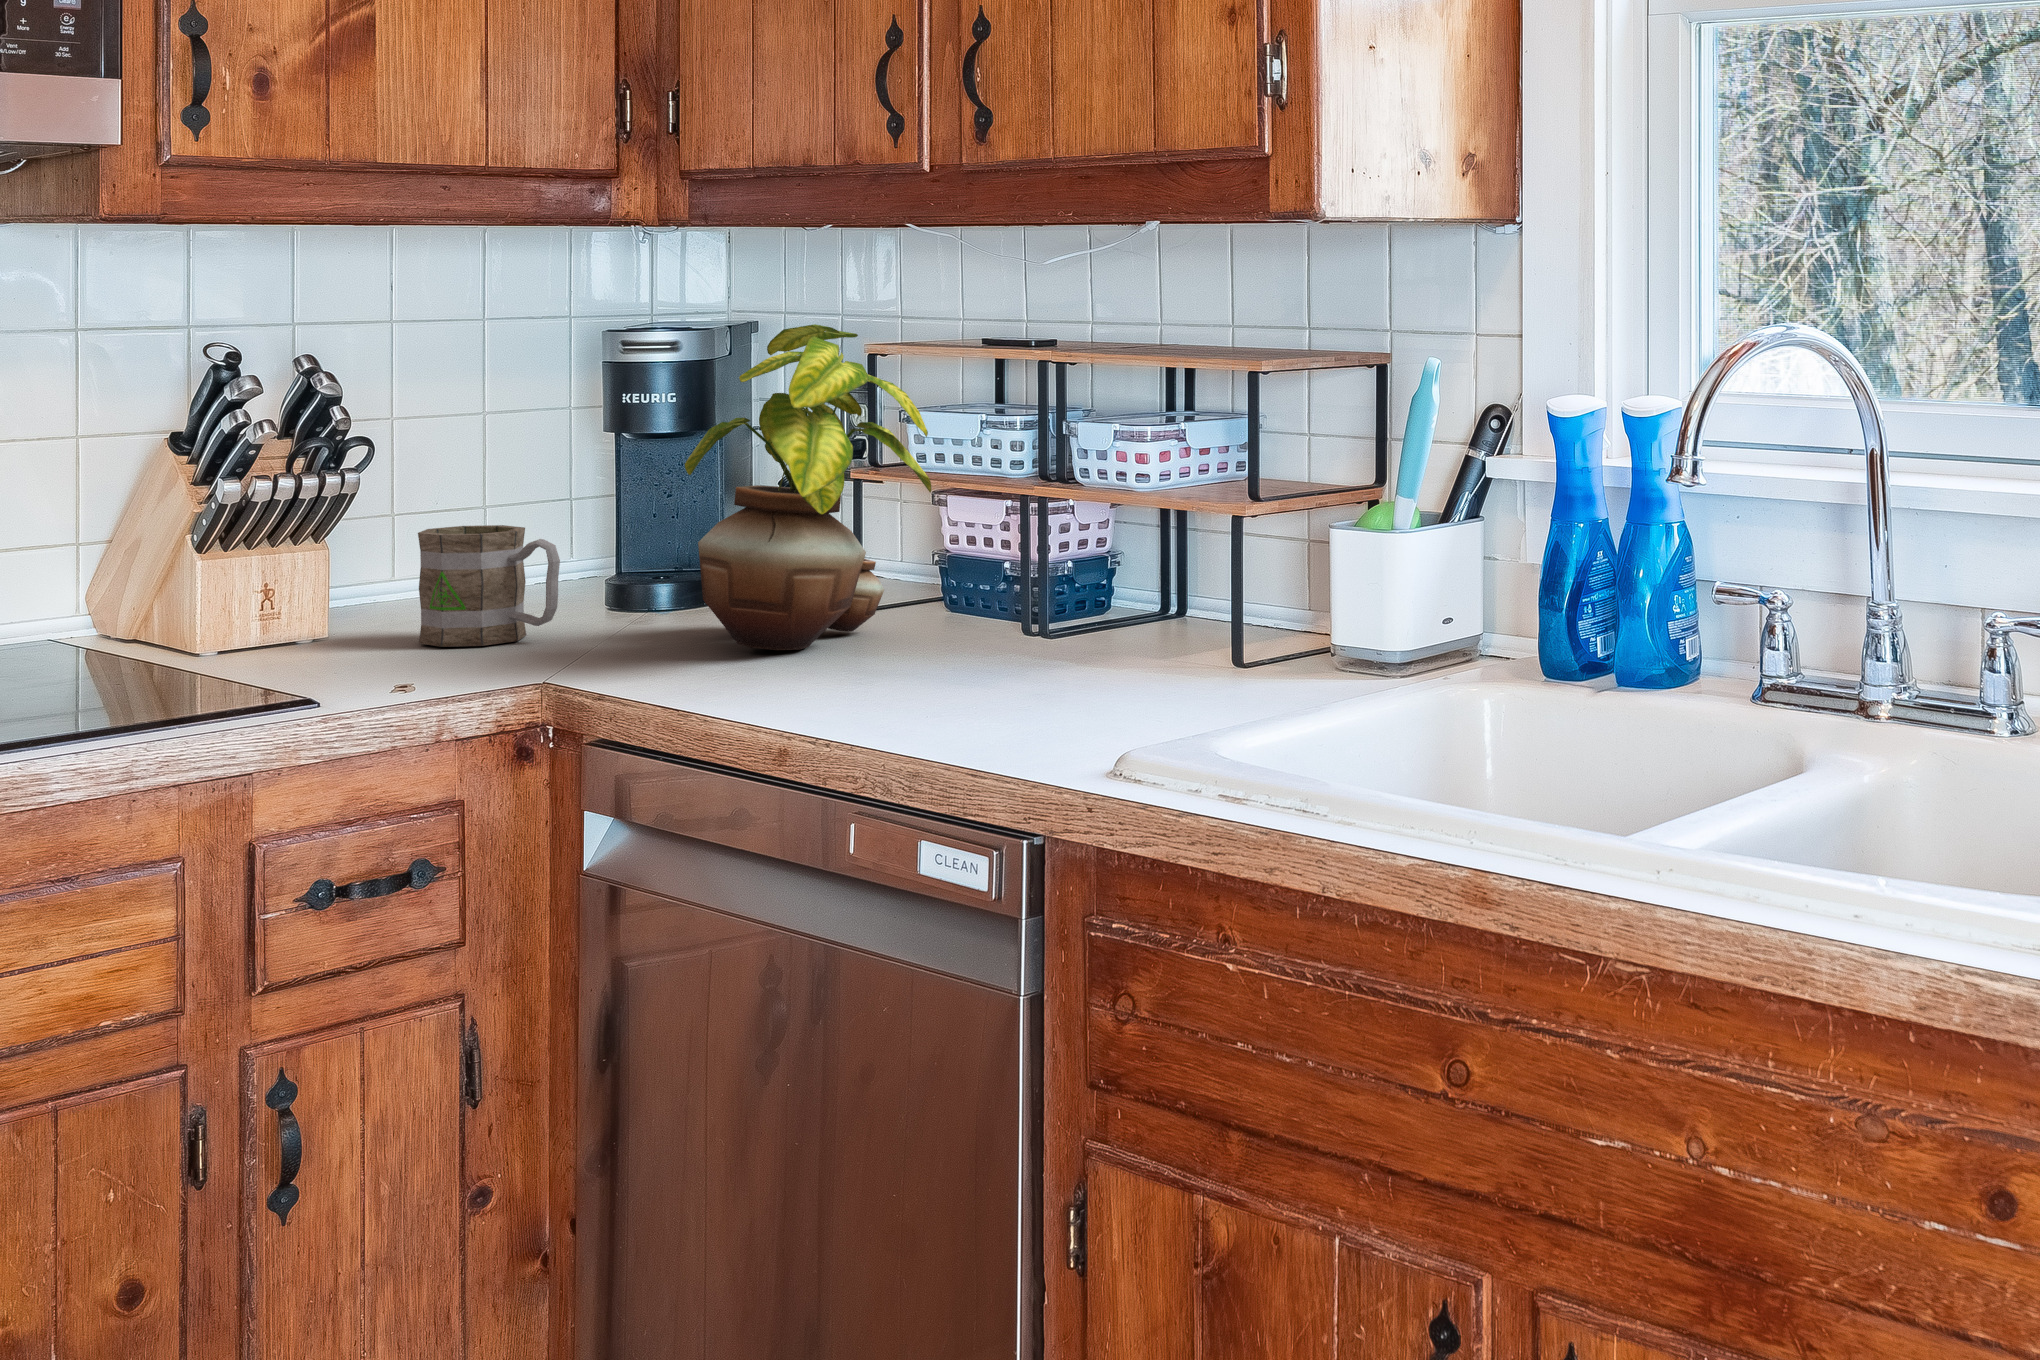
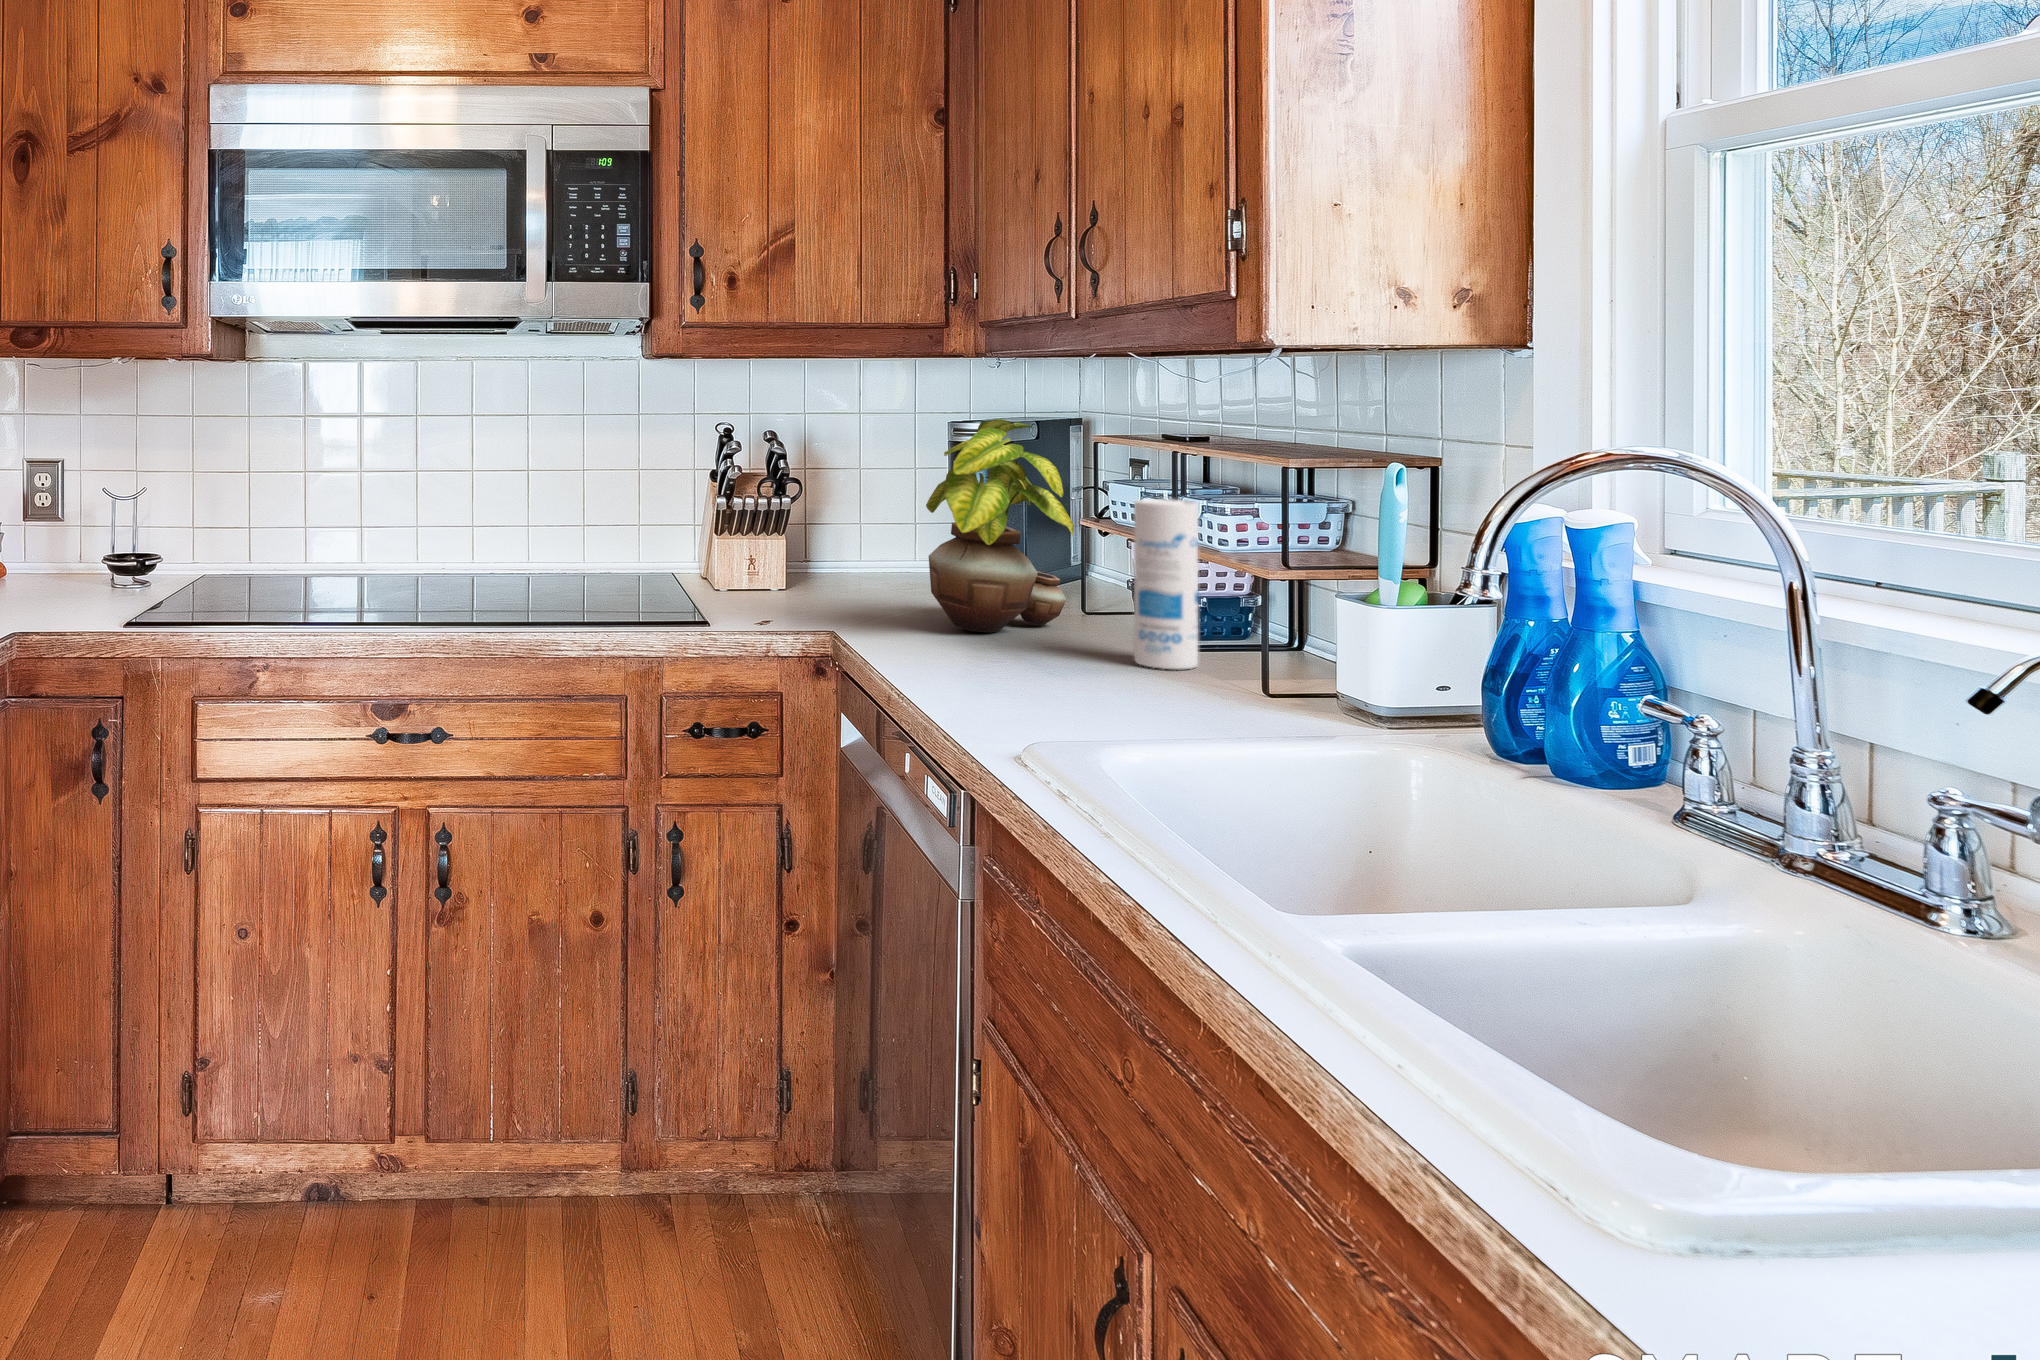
canister: none [1045,431,1124,657] -> present [1134,499,1198,669]
mug: present [418,525,560,647] -> none [810,533,878,604]

